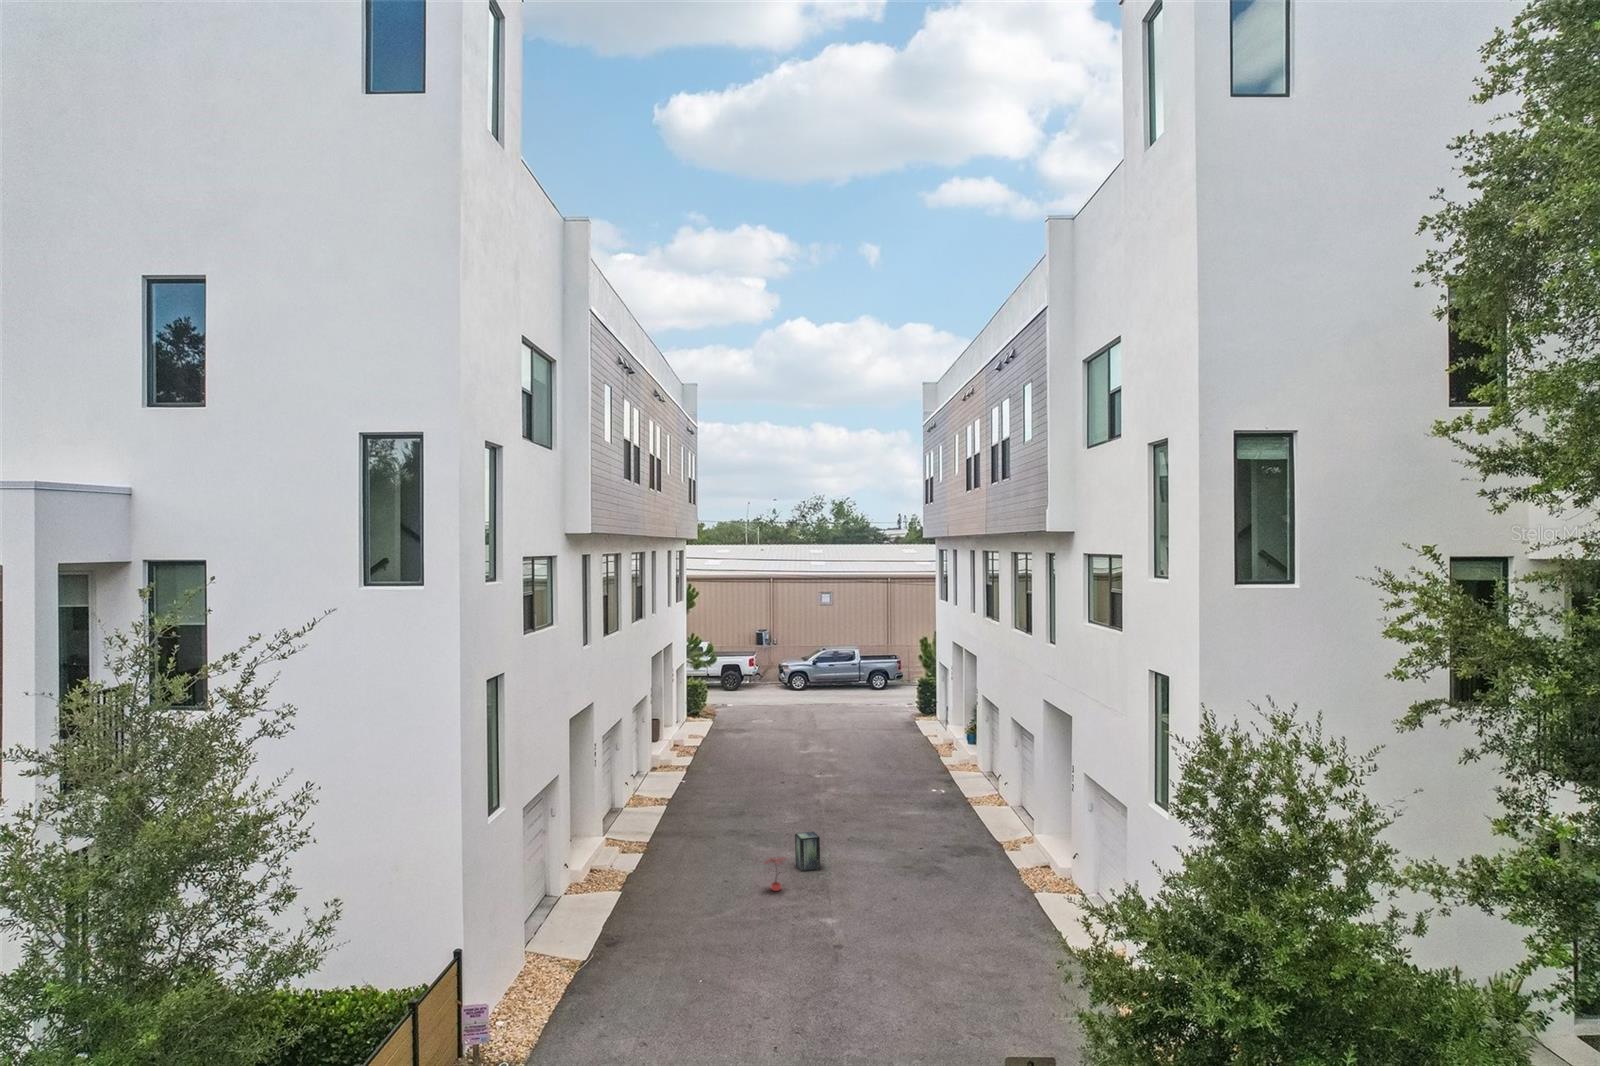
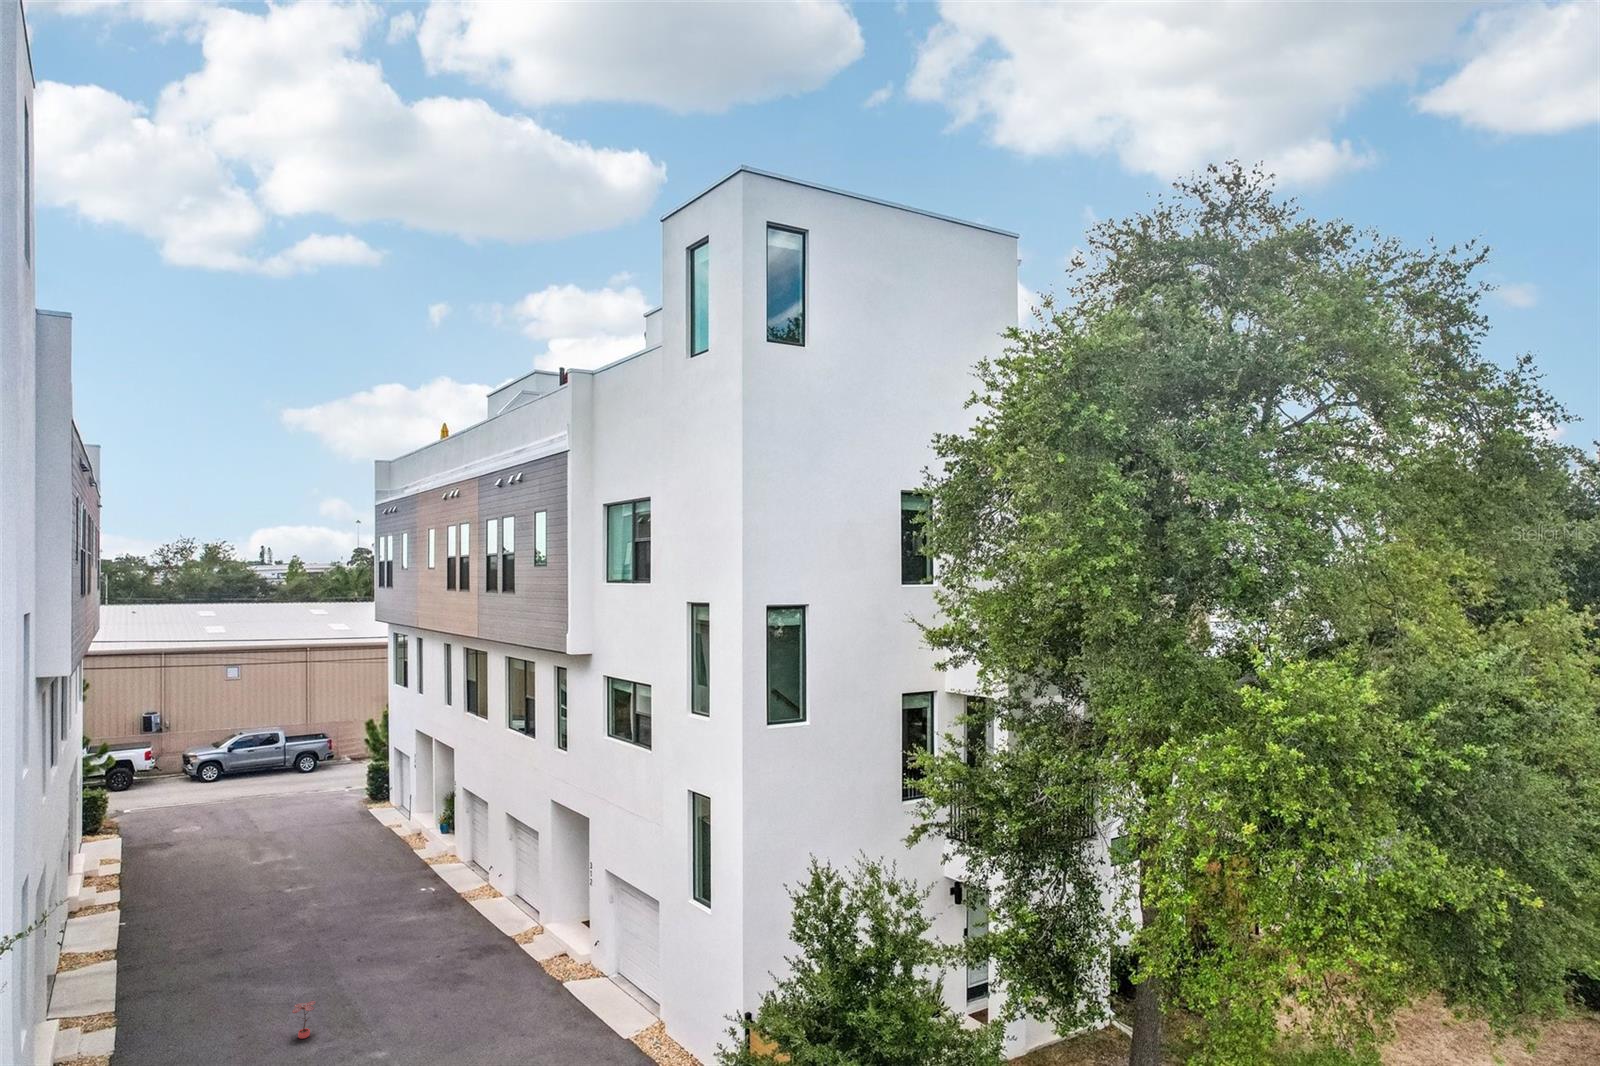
storage box: present [795,832,820,872] -> none [313,965,342,1010]

